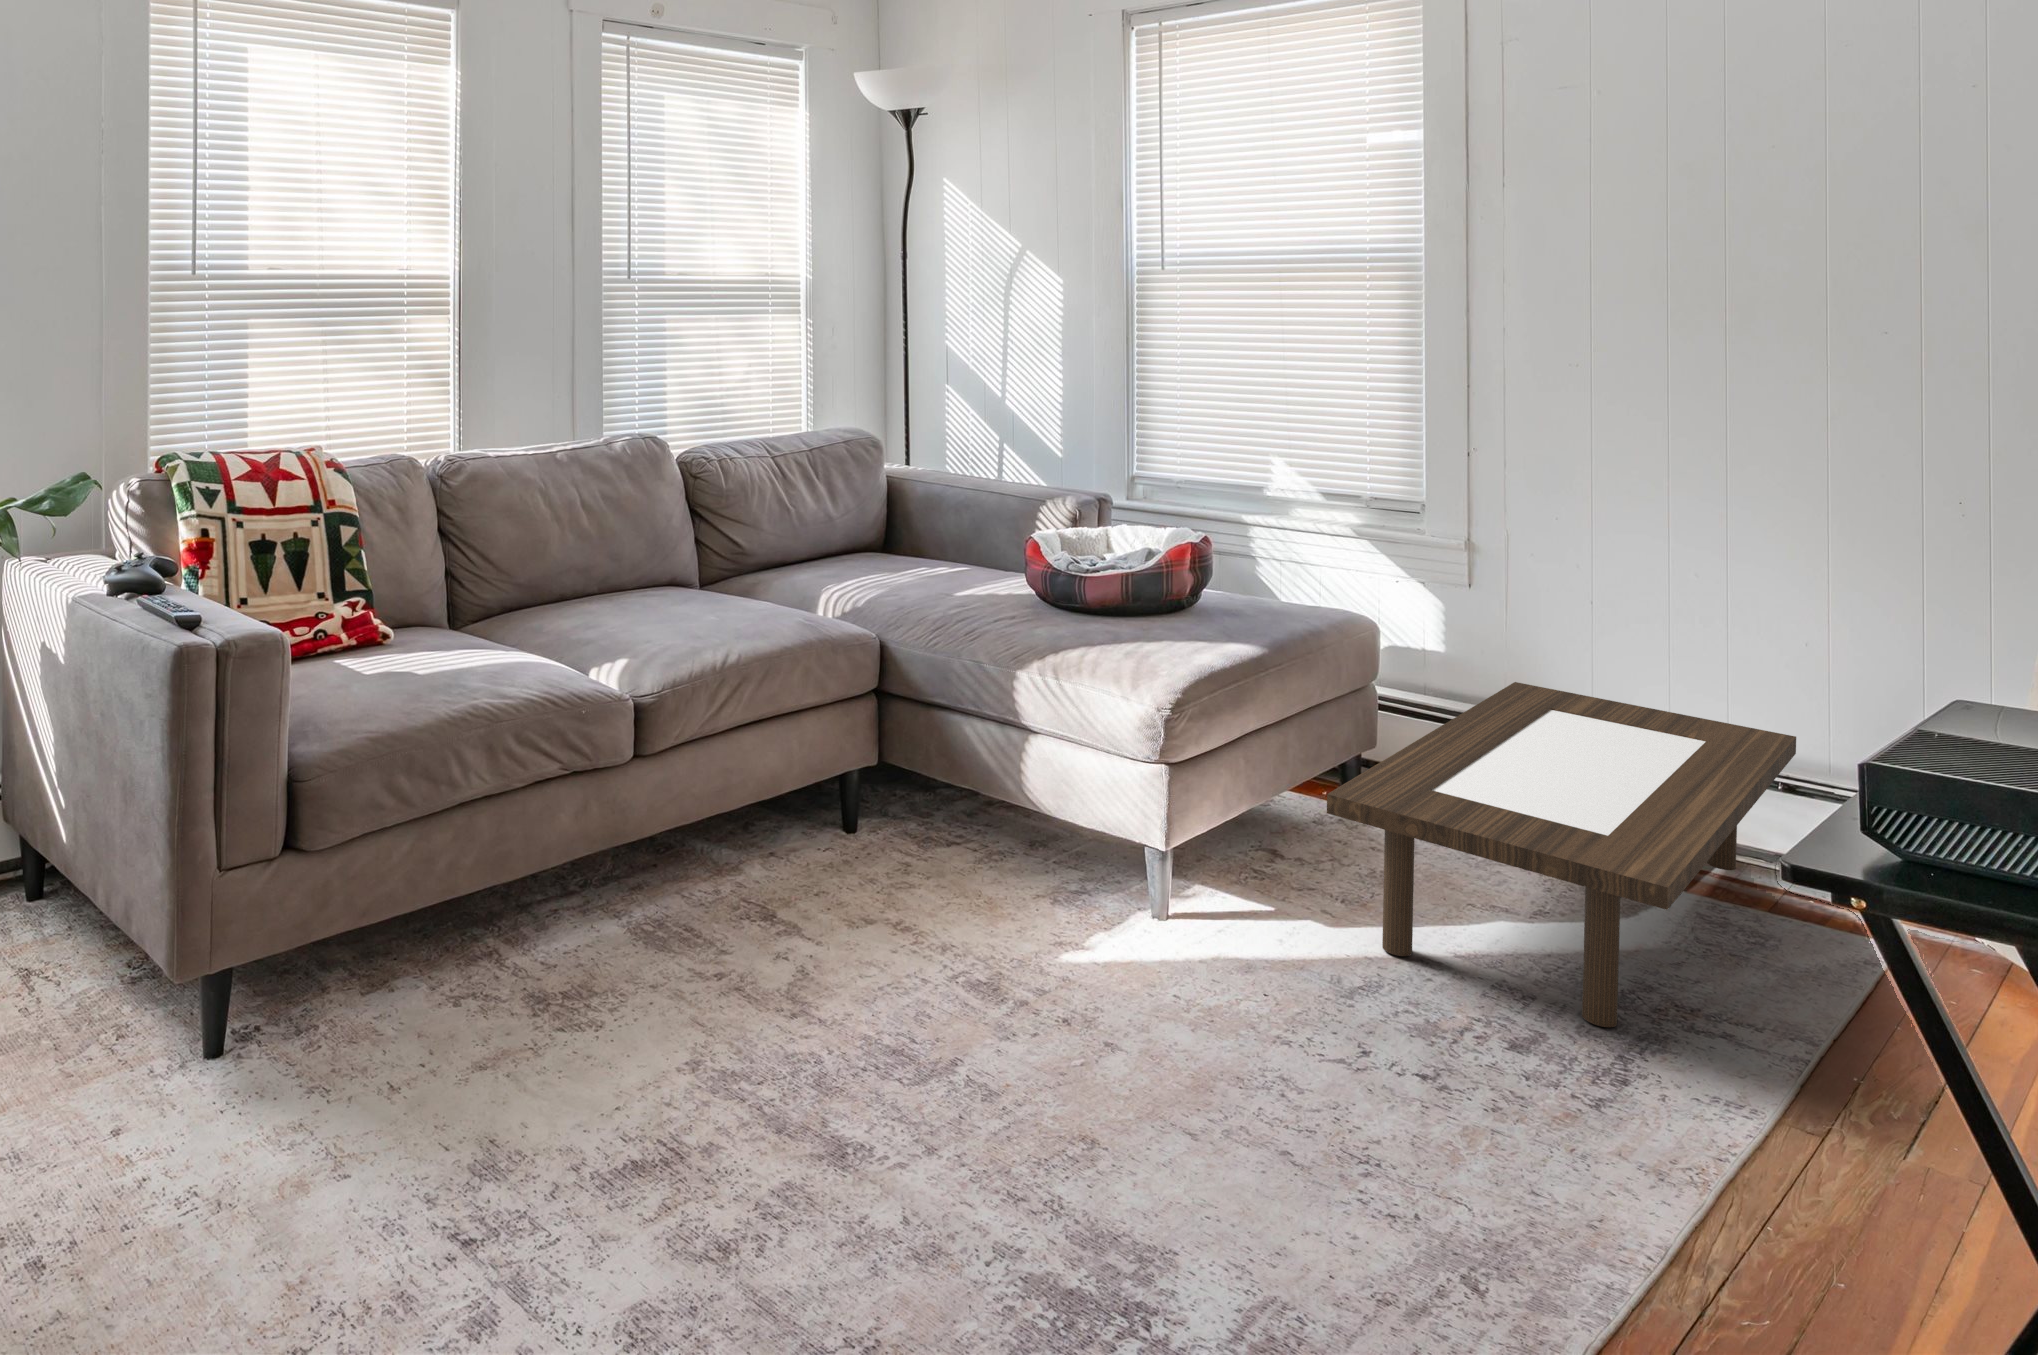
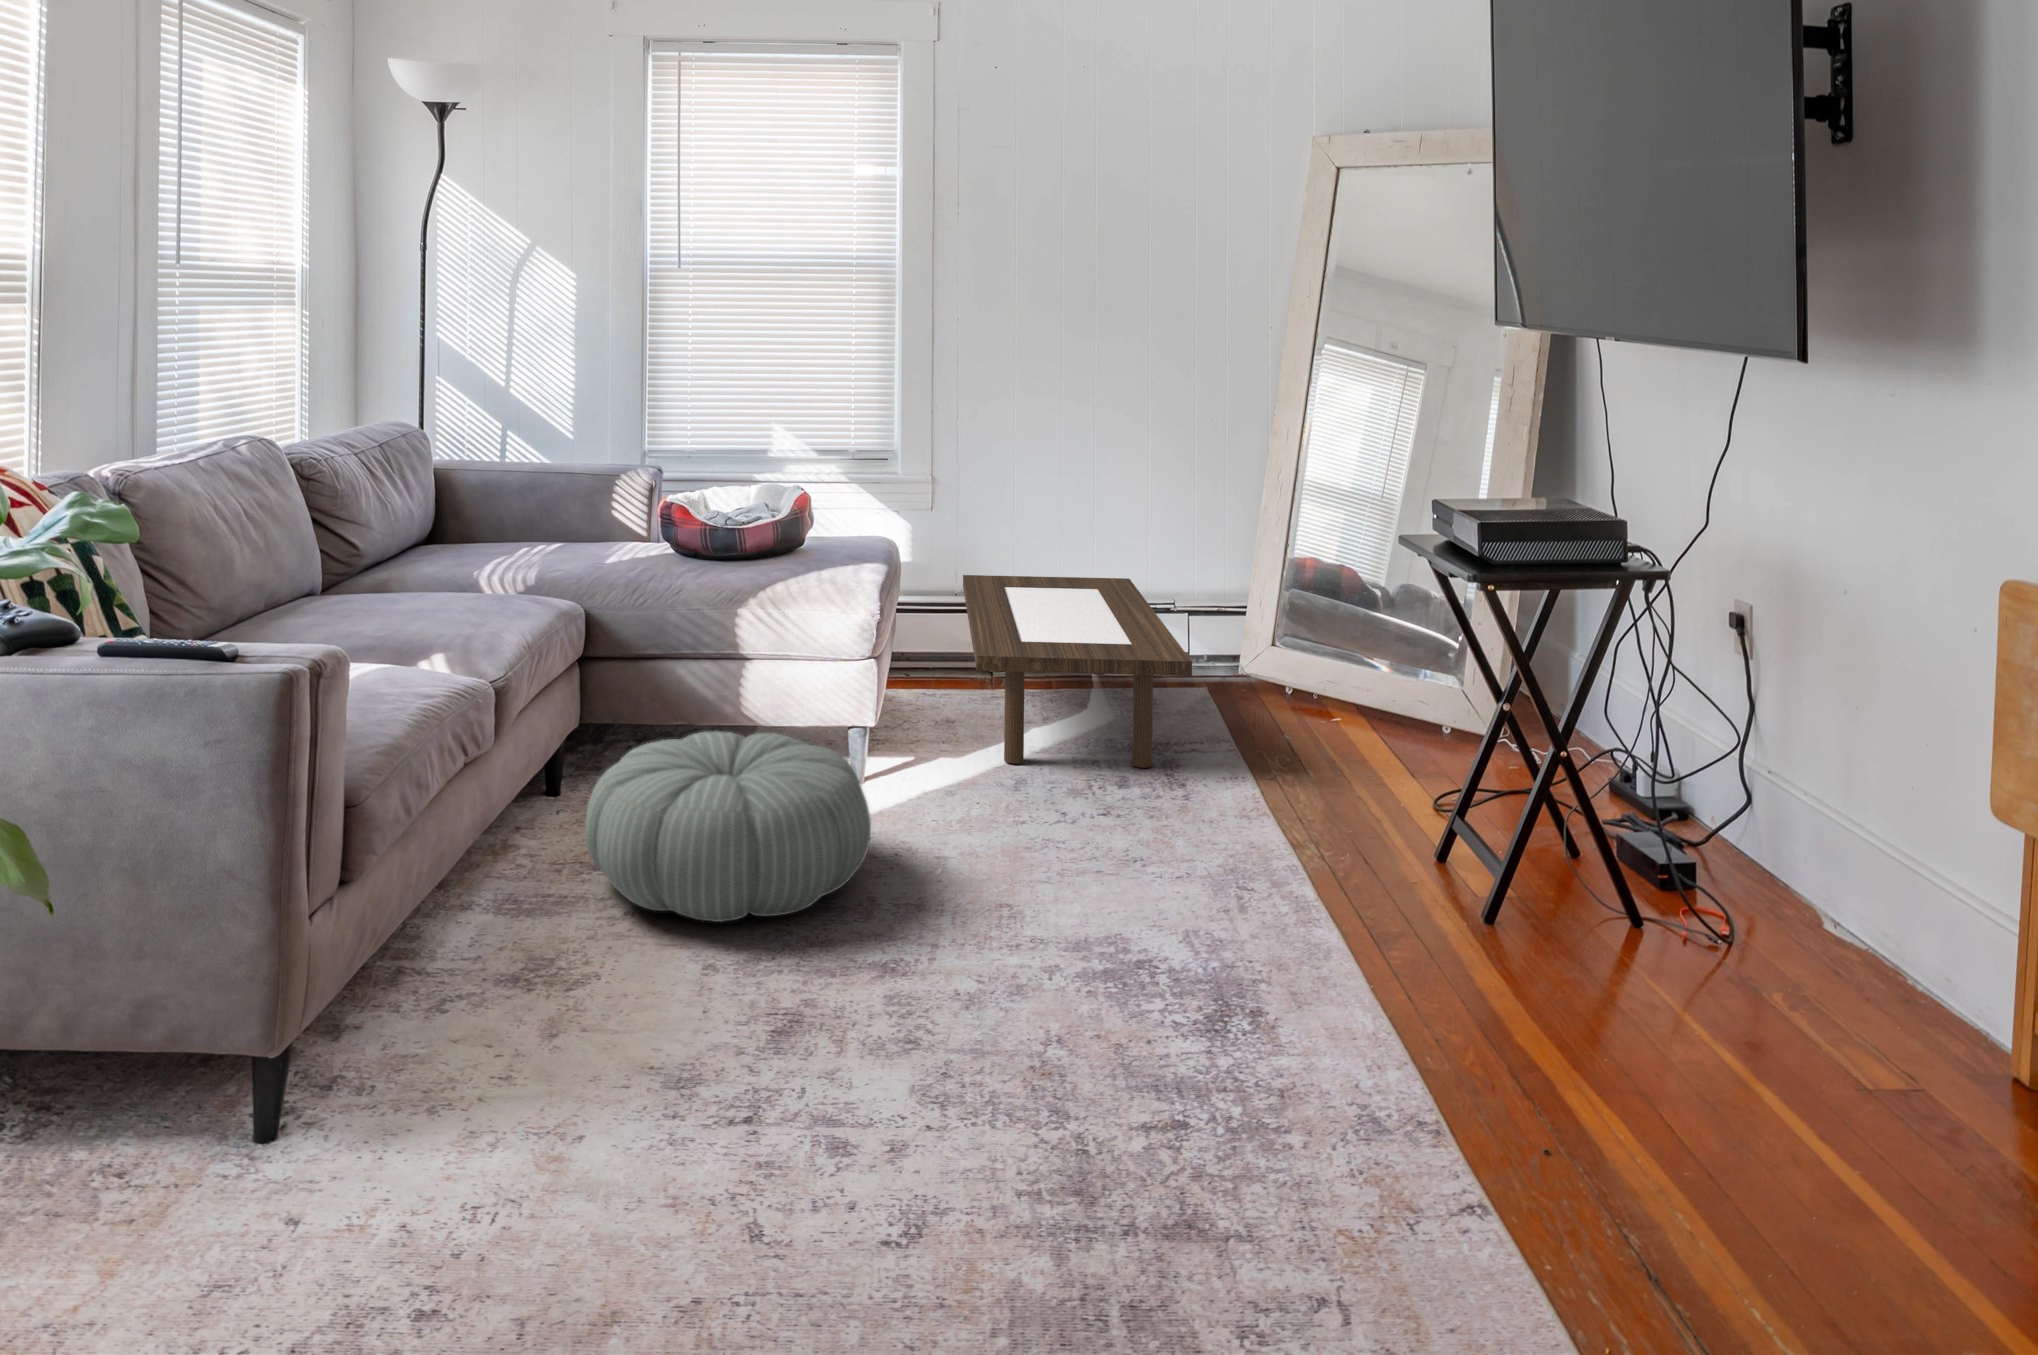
pouf: none [696,798,1024,1037] -> present [585,731,871,922]

